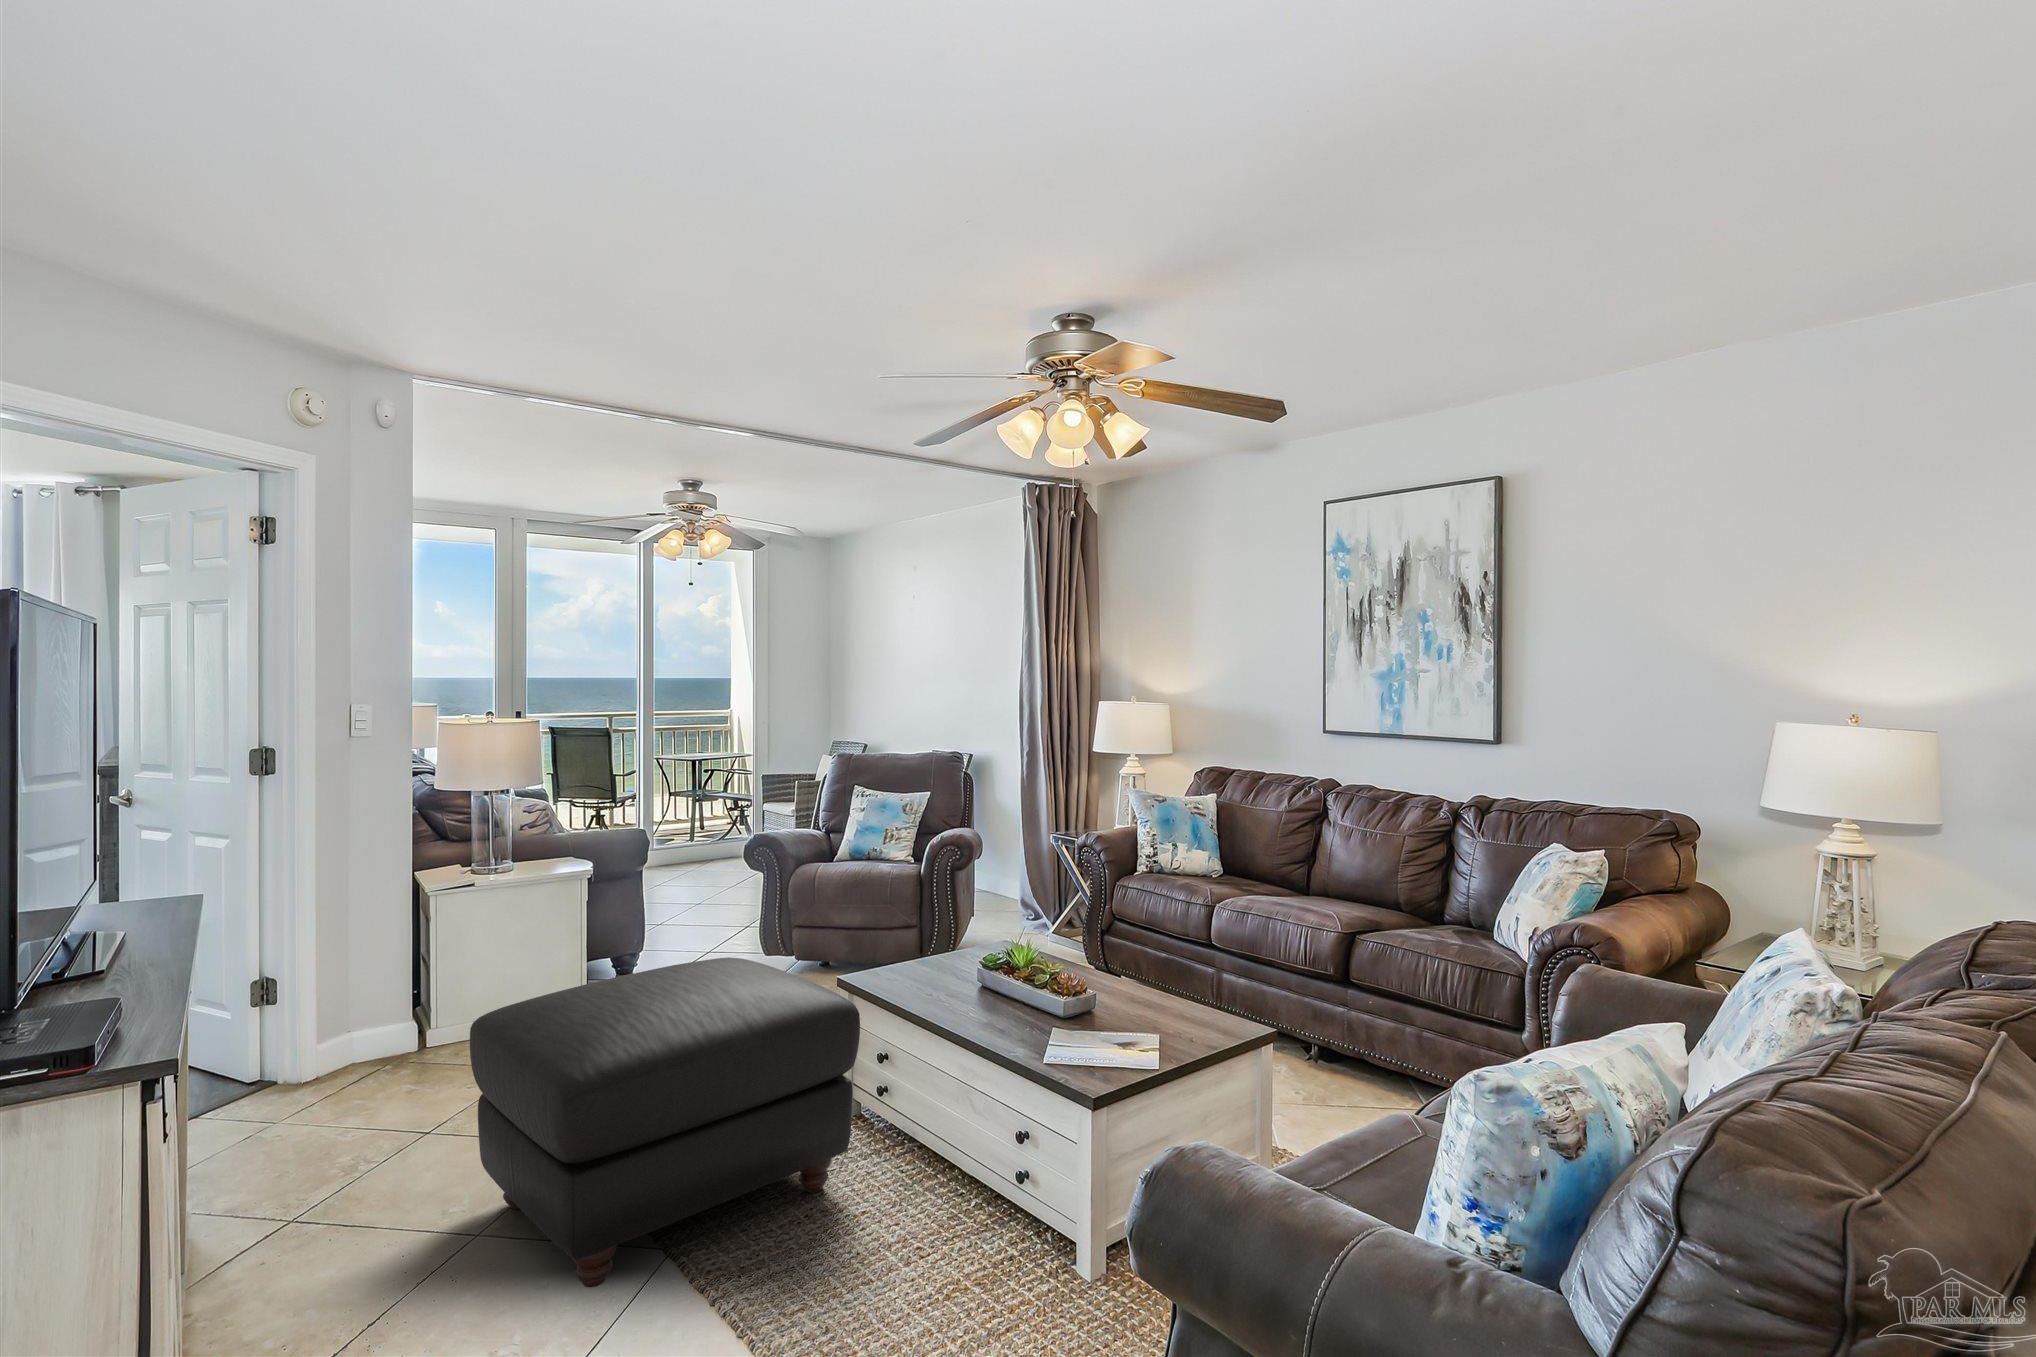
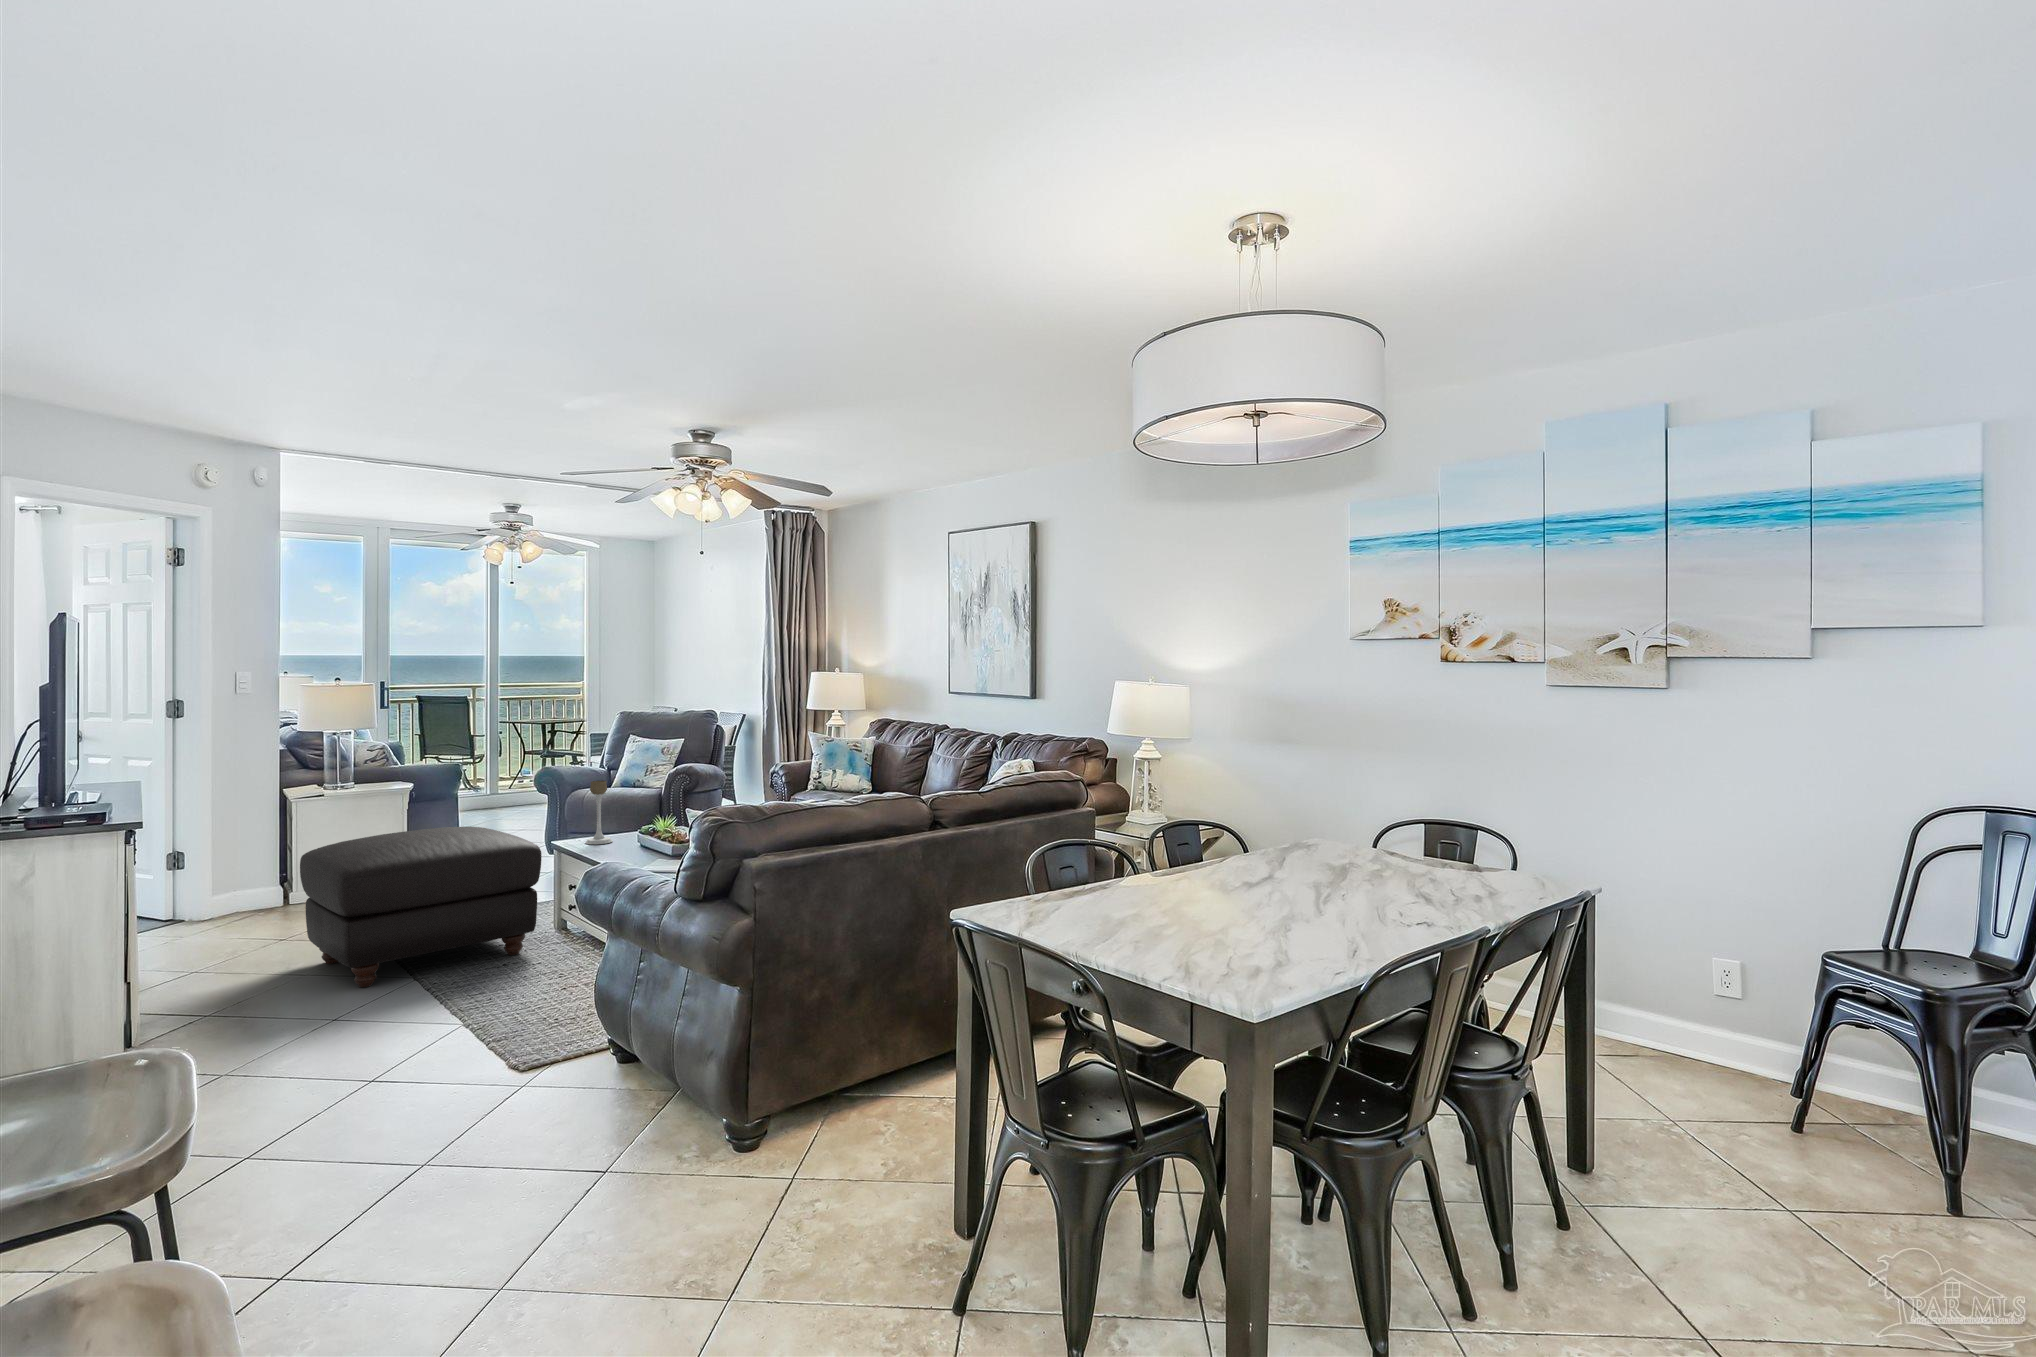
candle holder: none [906,882,948,991] -> present [585,781,612,844]

